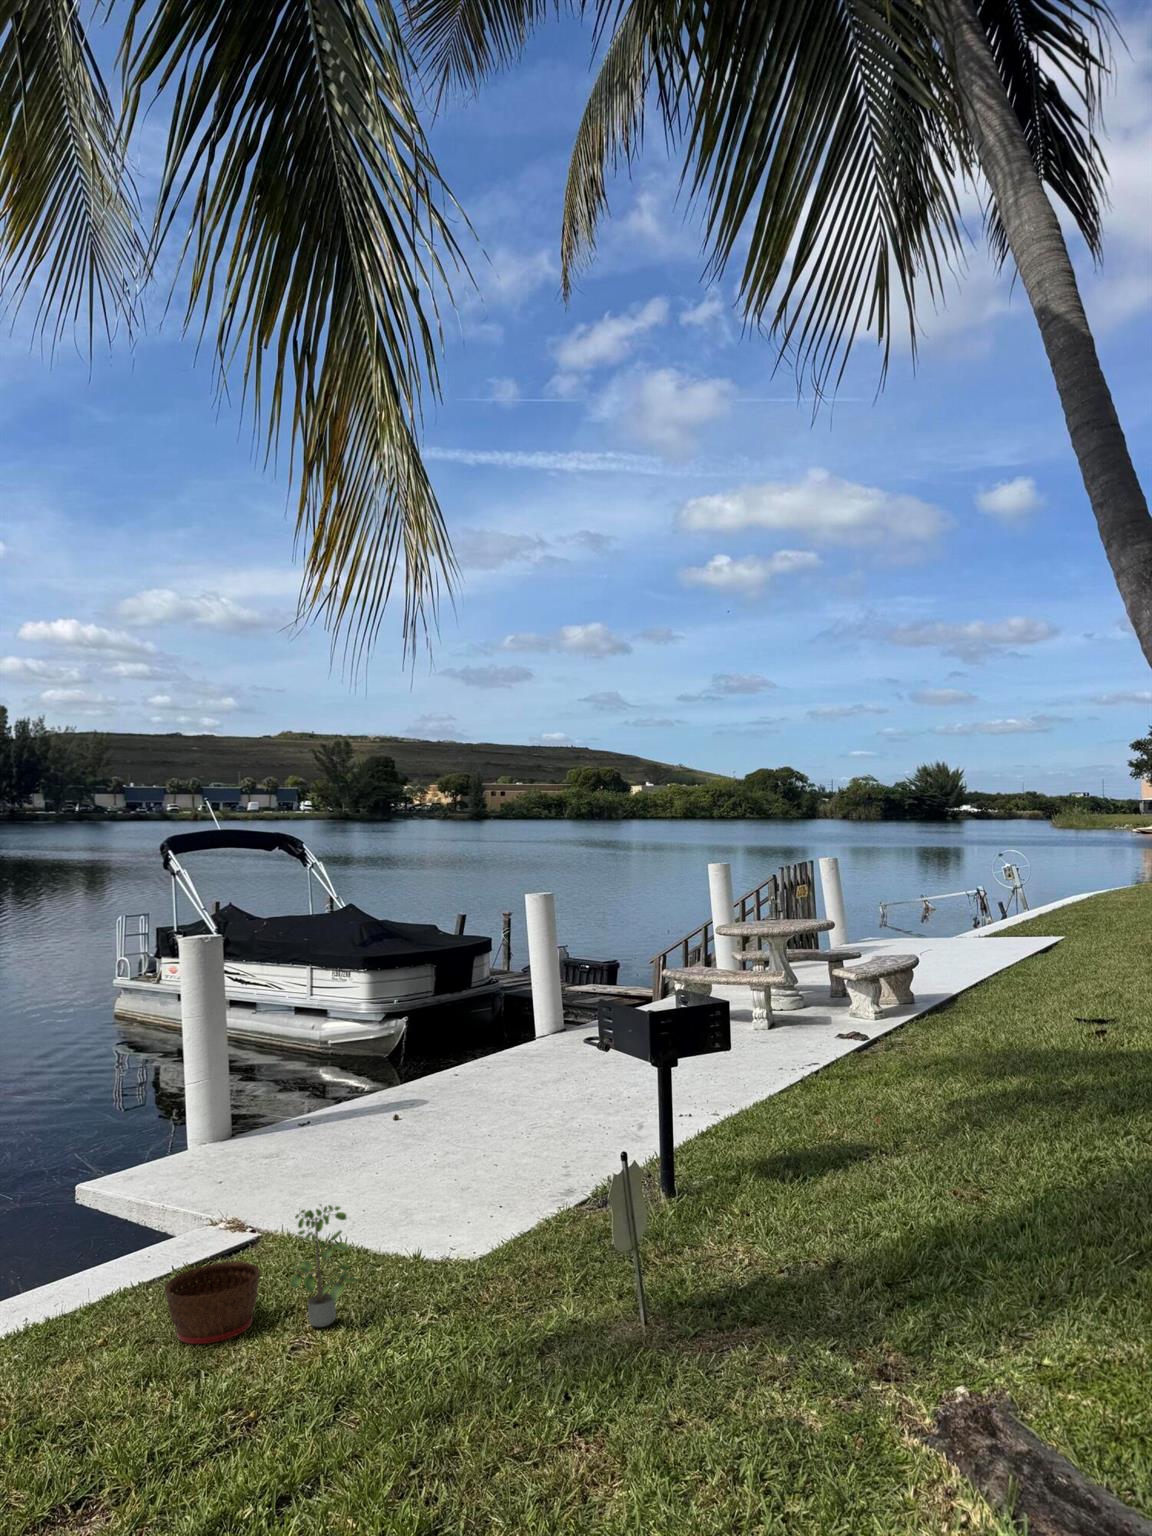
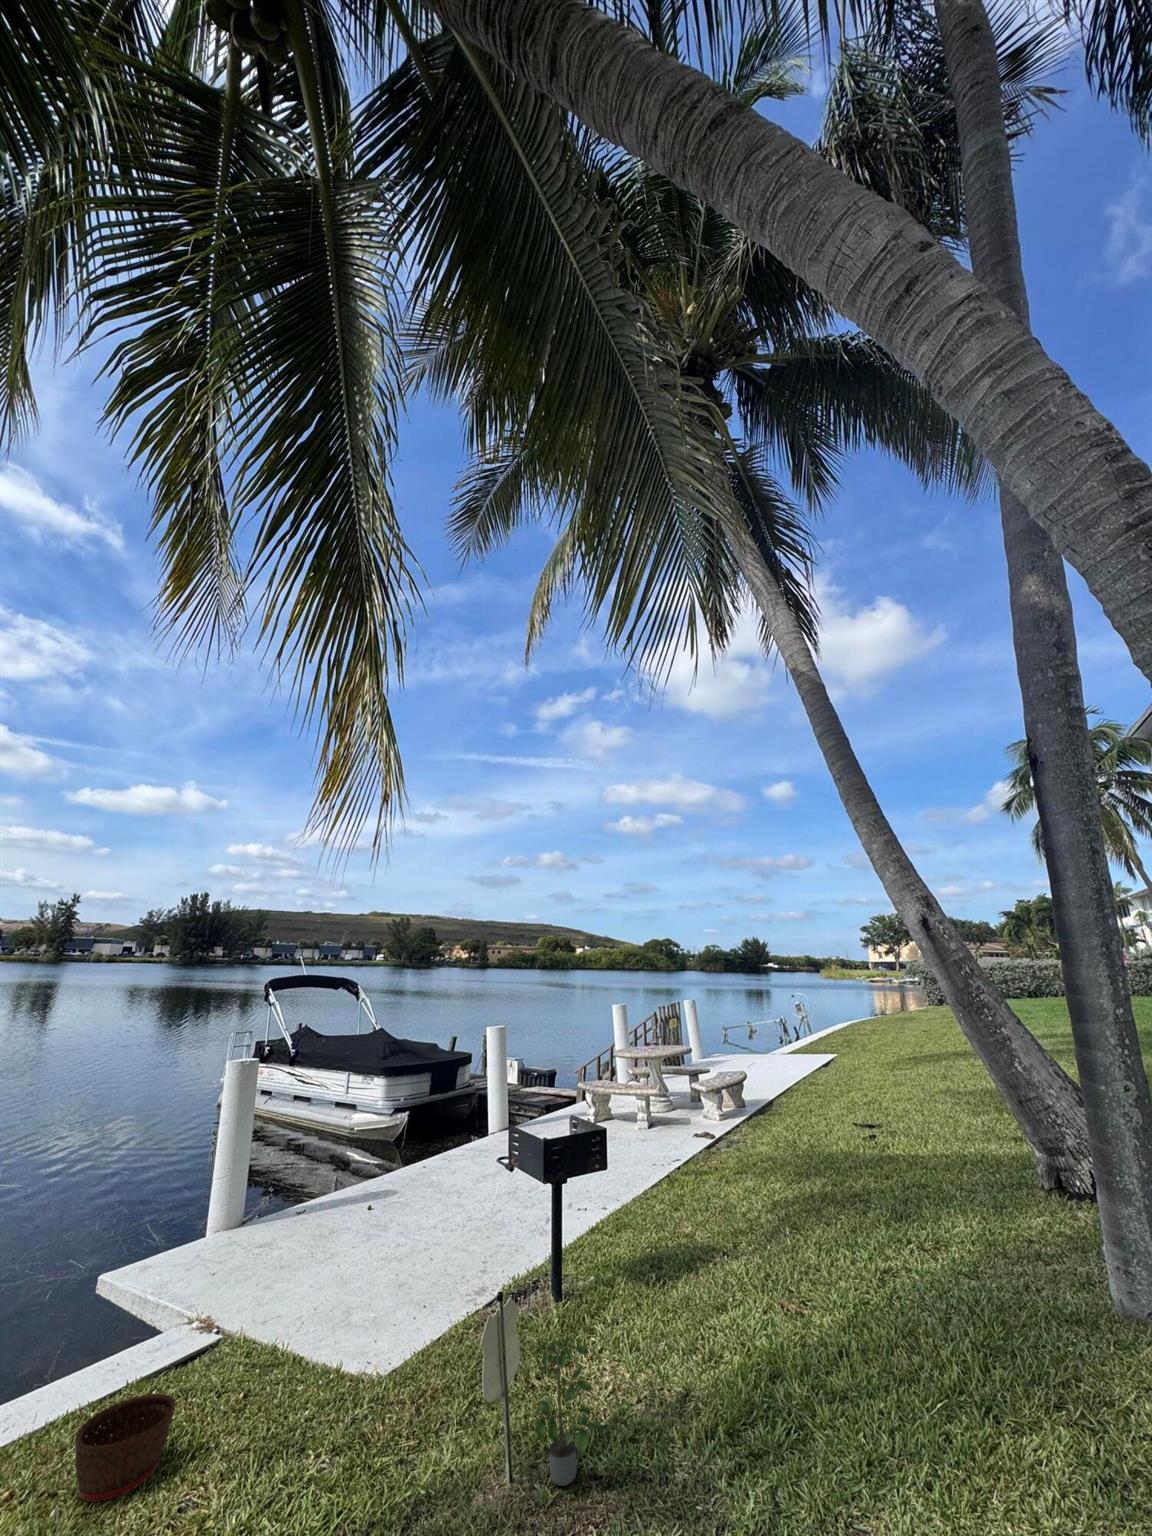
potted plant: present [290,1204,359,1327] -> present [535,1336,602,1486]

